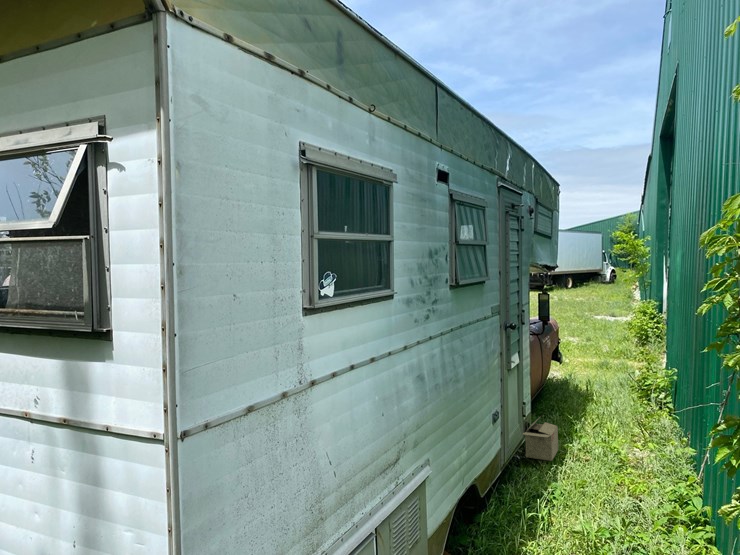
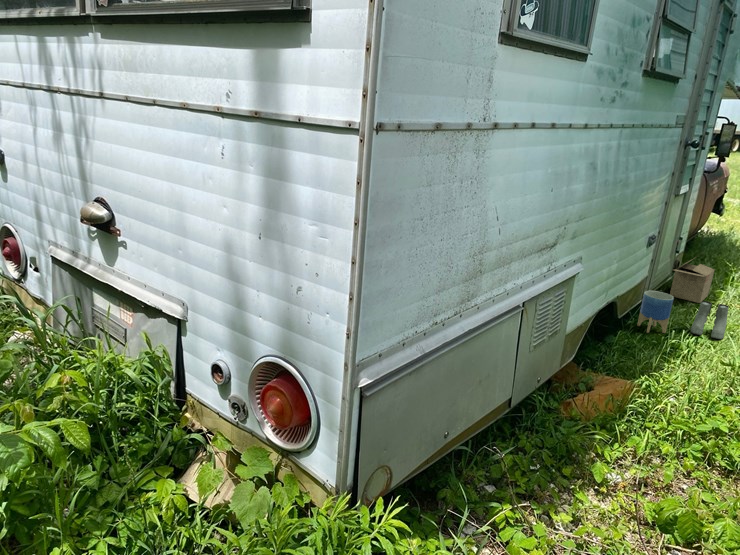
planter: none [500,462,526,505] -> present [637,291,674,333]
boots: none [547,464,575,500] -> present [691,301,729,339]

